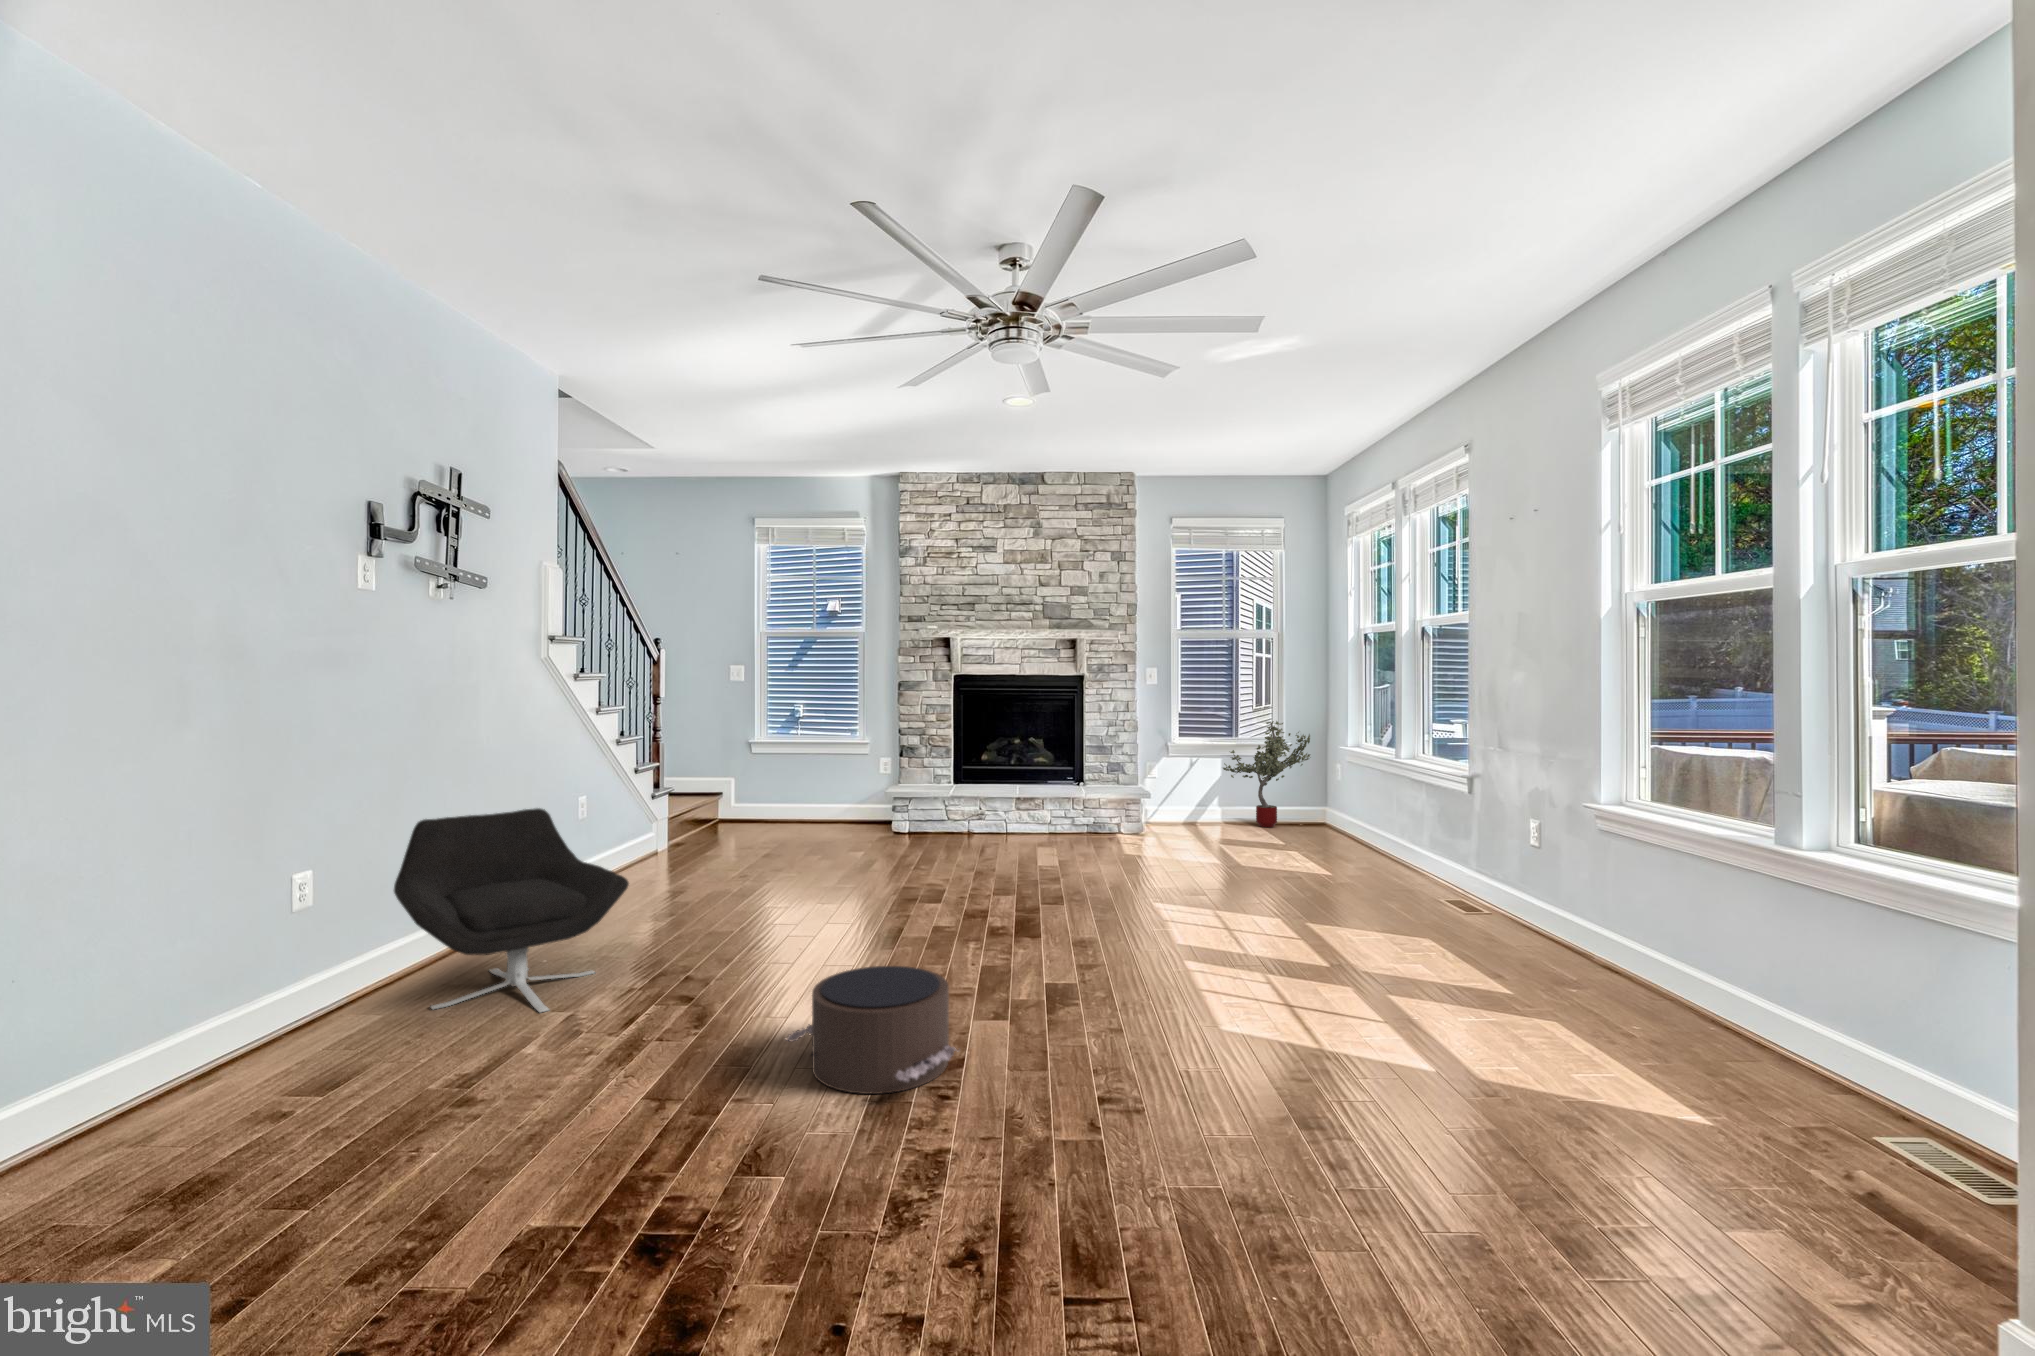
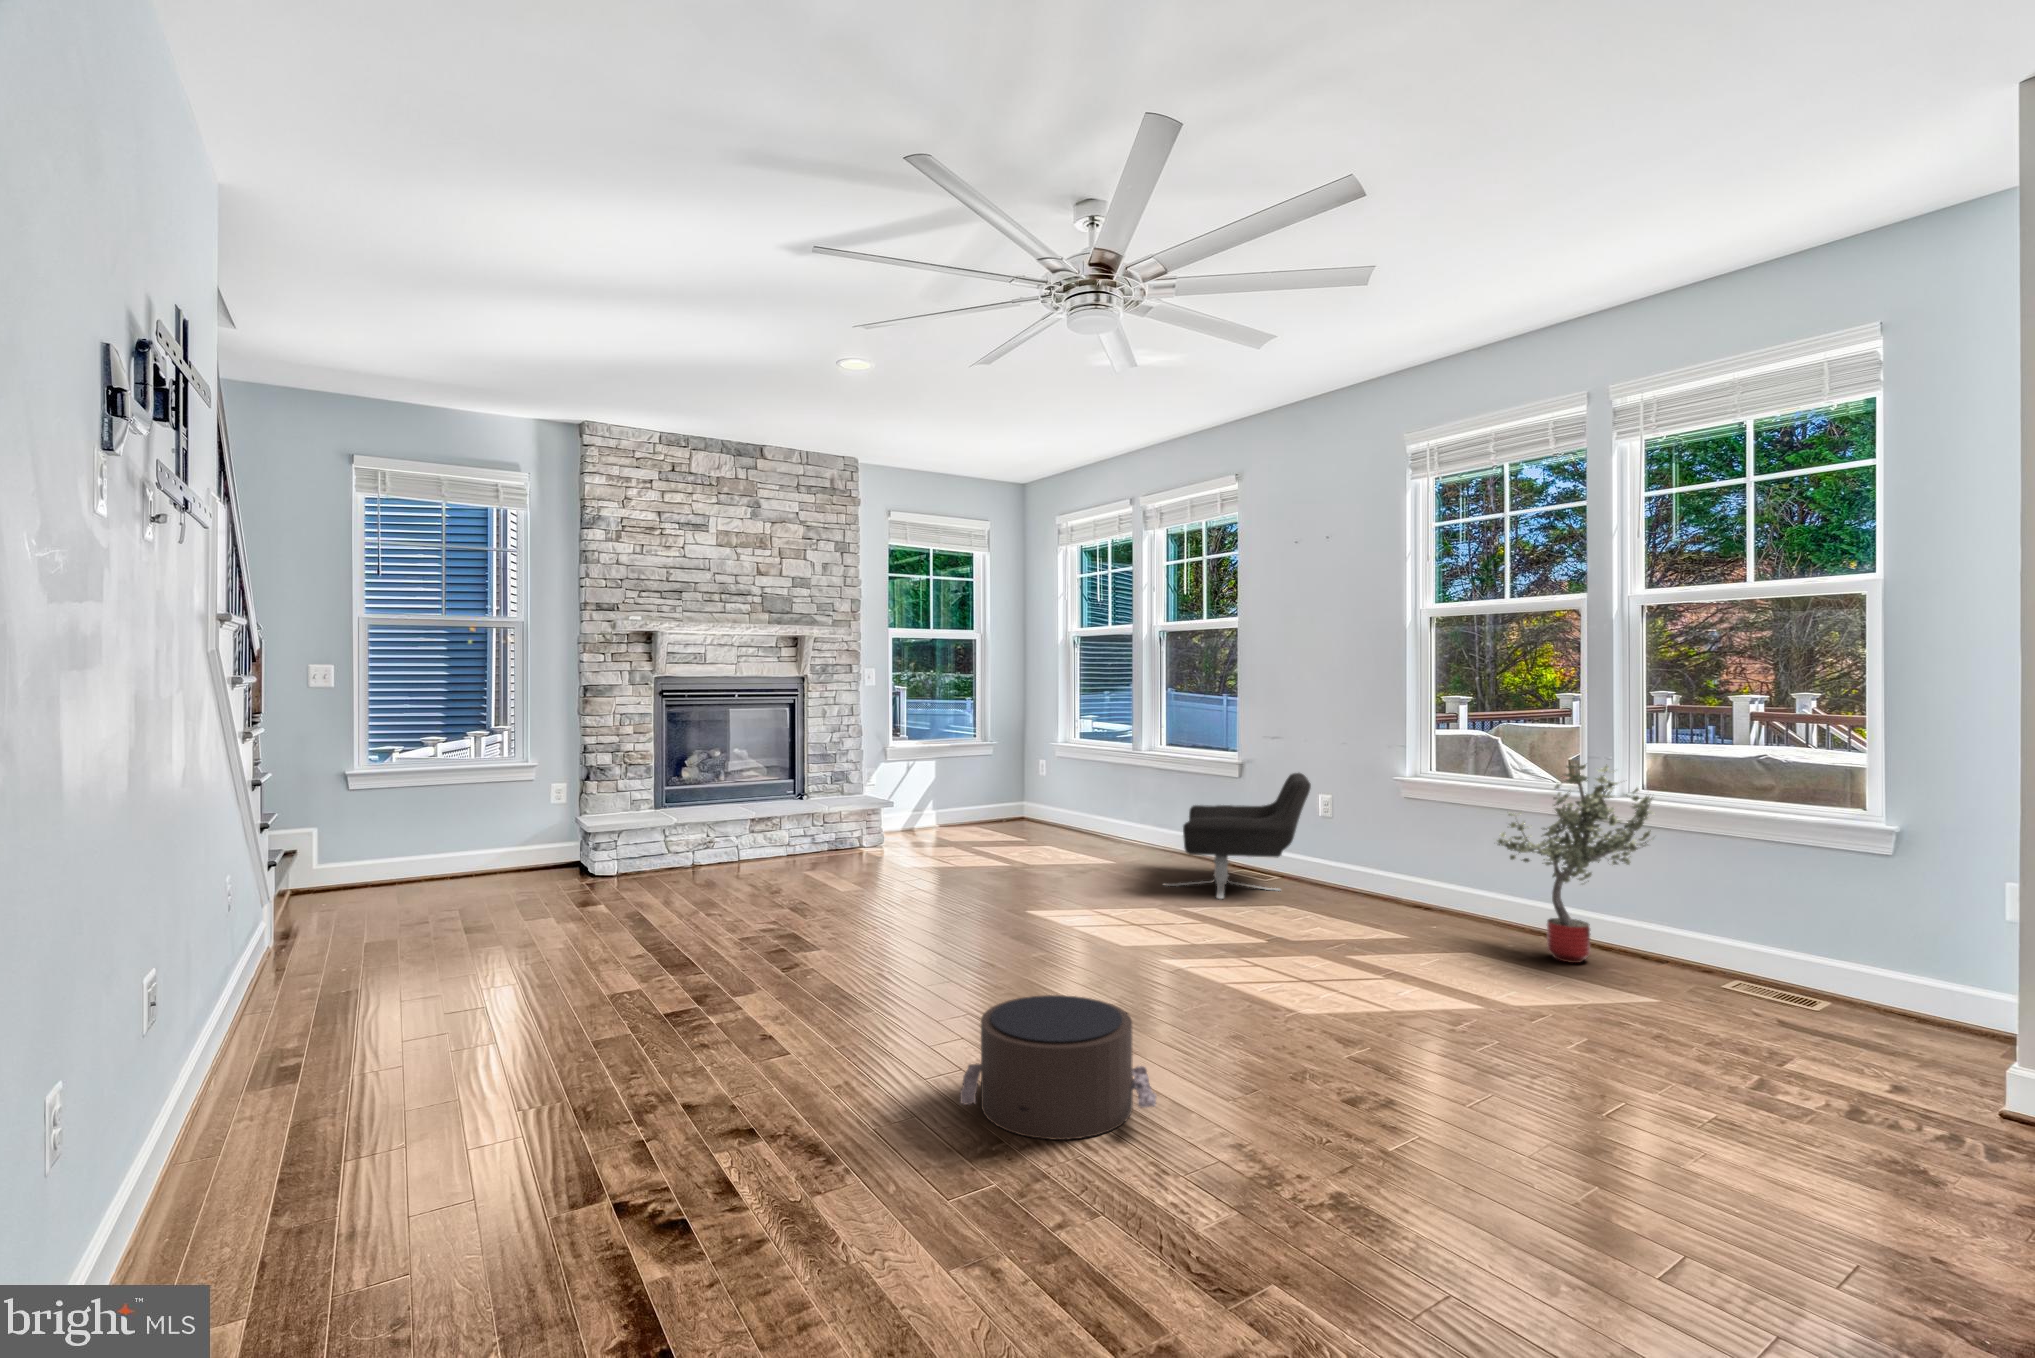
potted tree: present [1223,721,1310,827] -> present [1497,764,1654,963]
lounge chair: present [394,808,629,1012] -> present [1165,773,1311,899]

